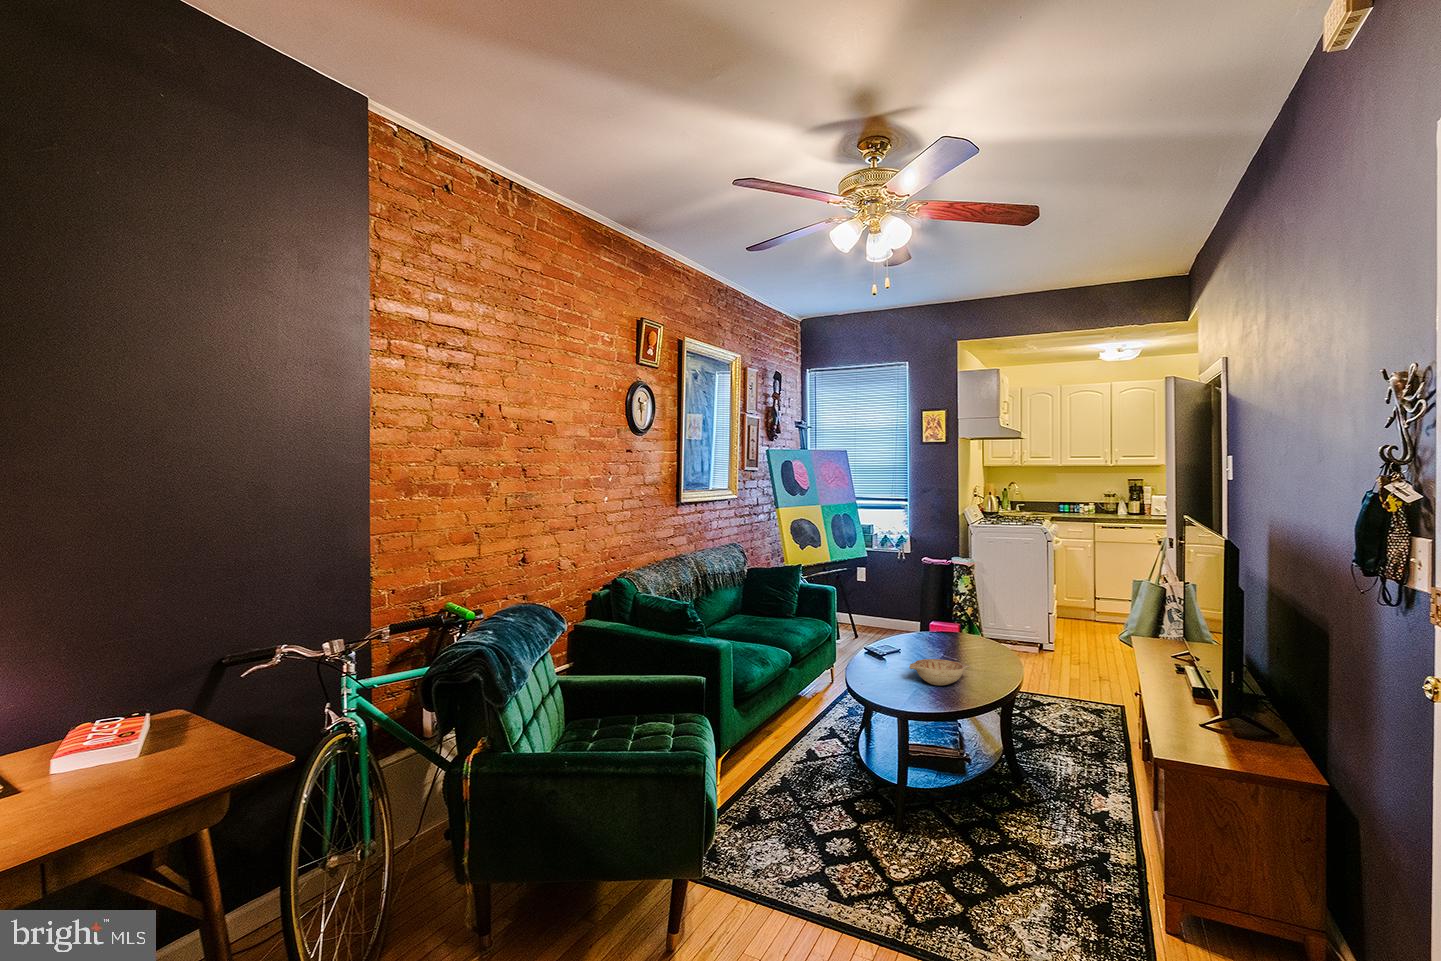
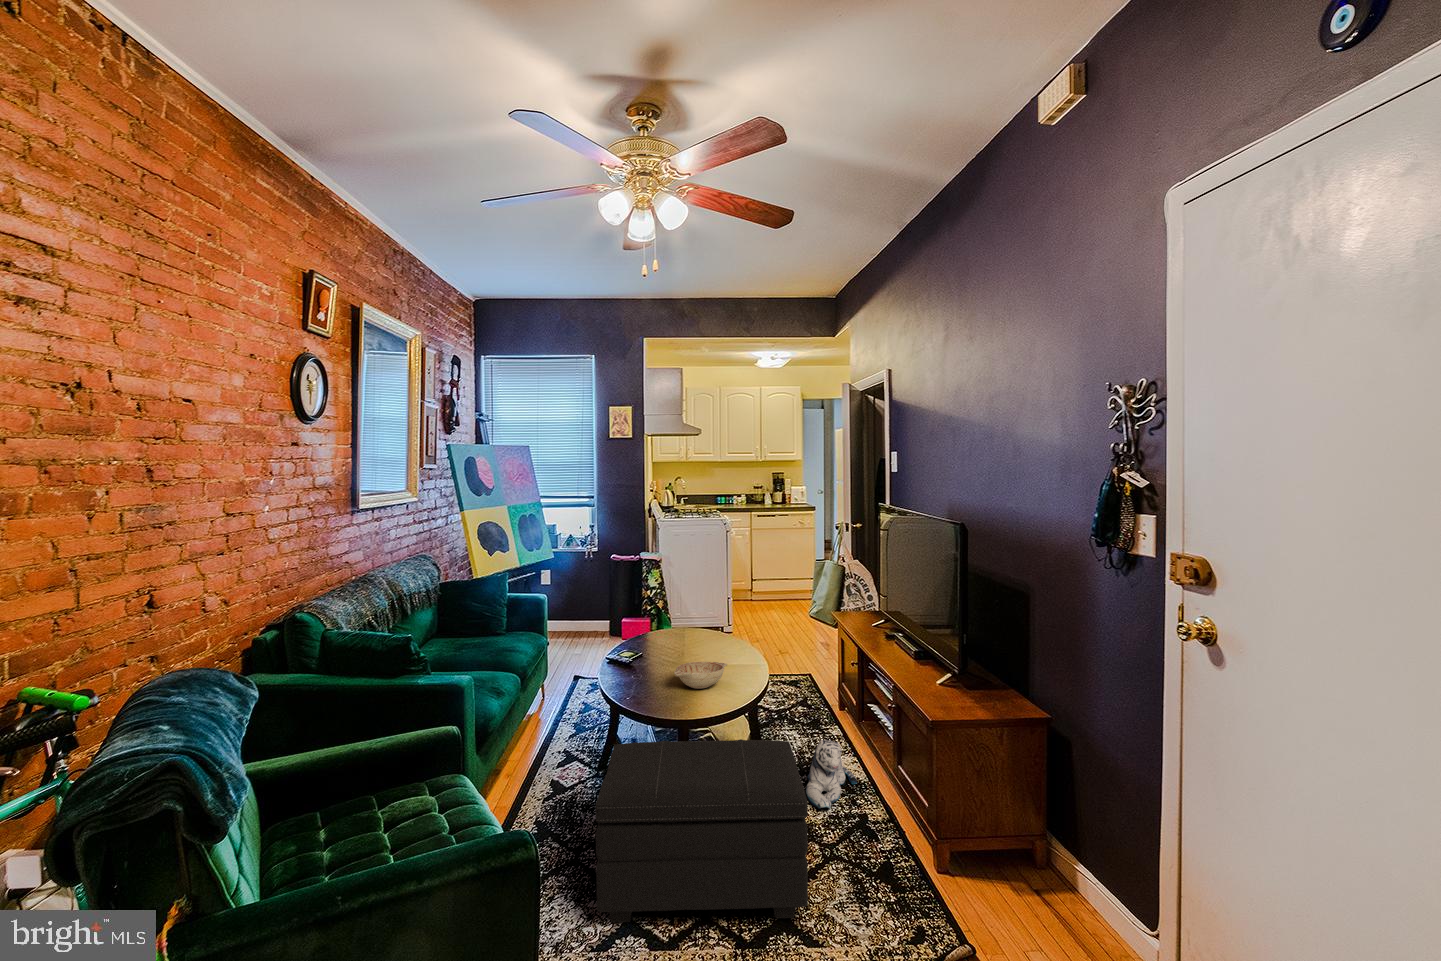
footstool: none [790,718,1007,923] -> present [596,739,808,922]
plush toy: none [1051,765,1123,840] -> present [806,740,857,809]

